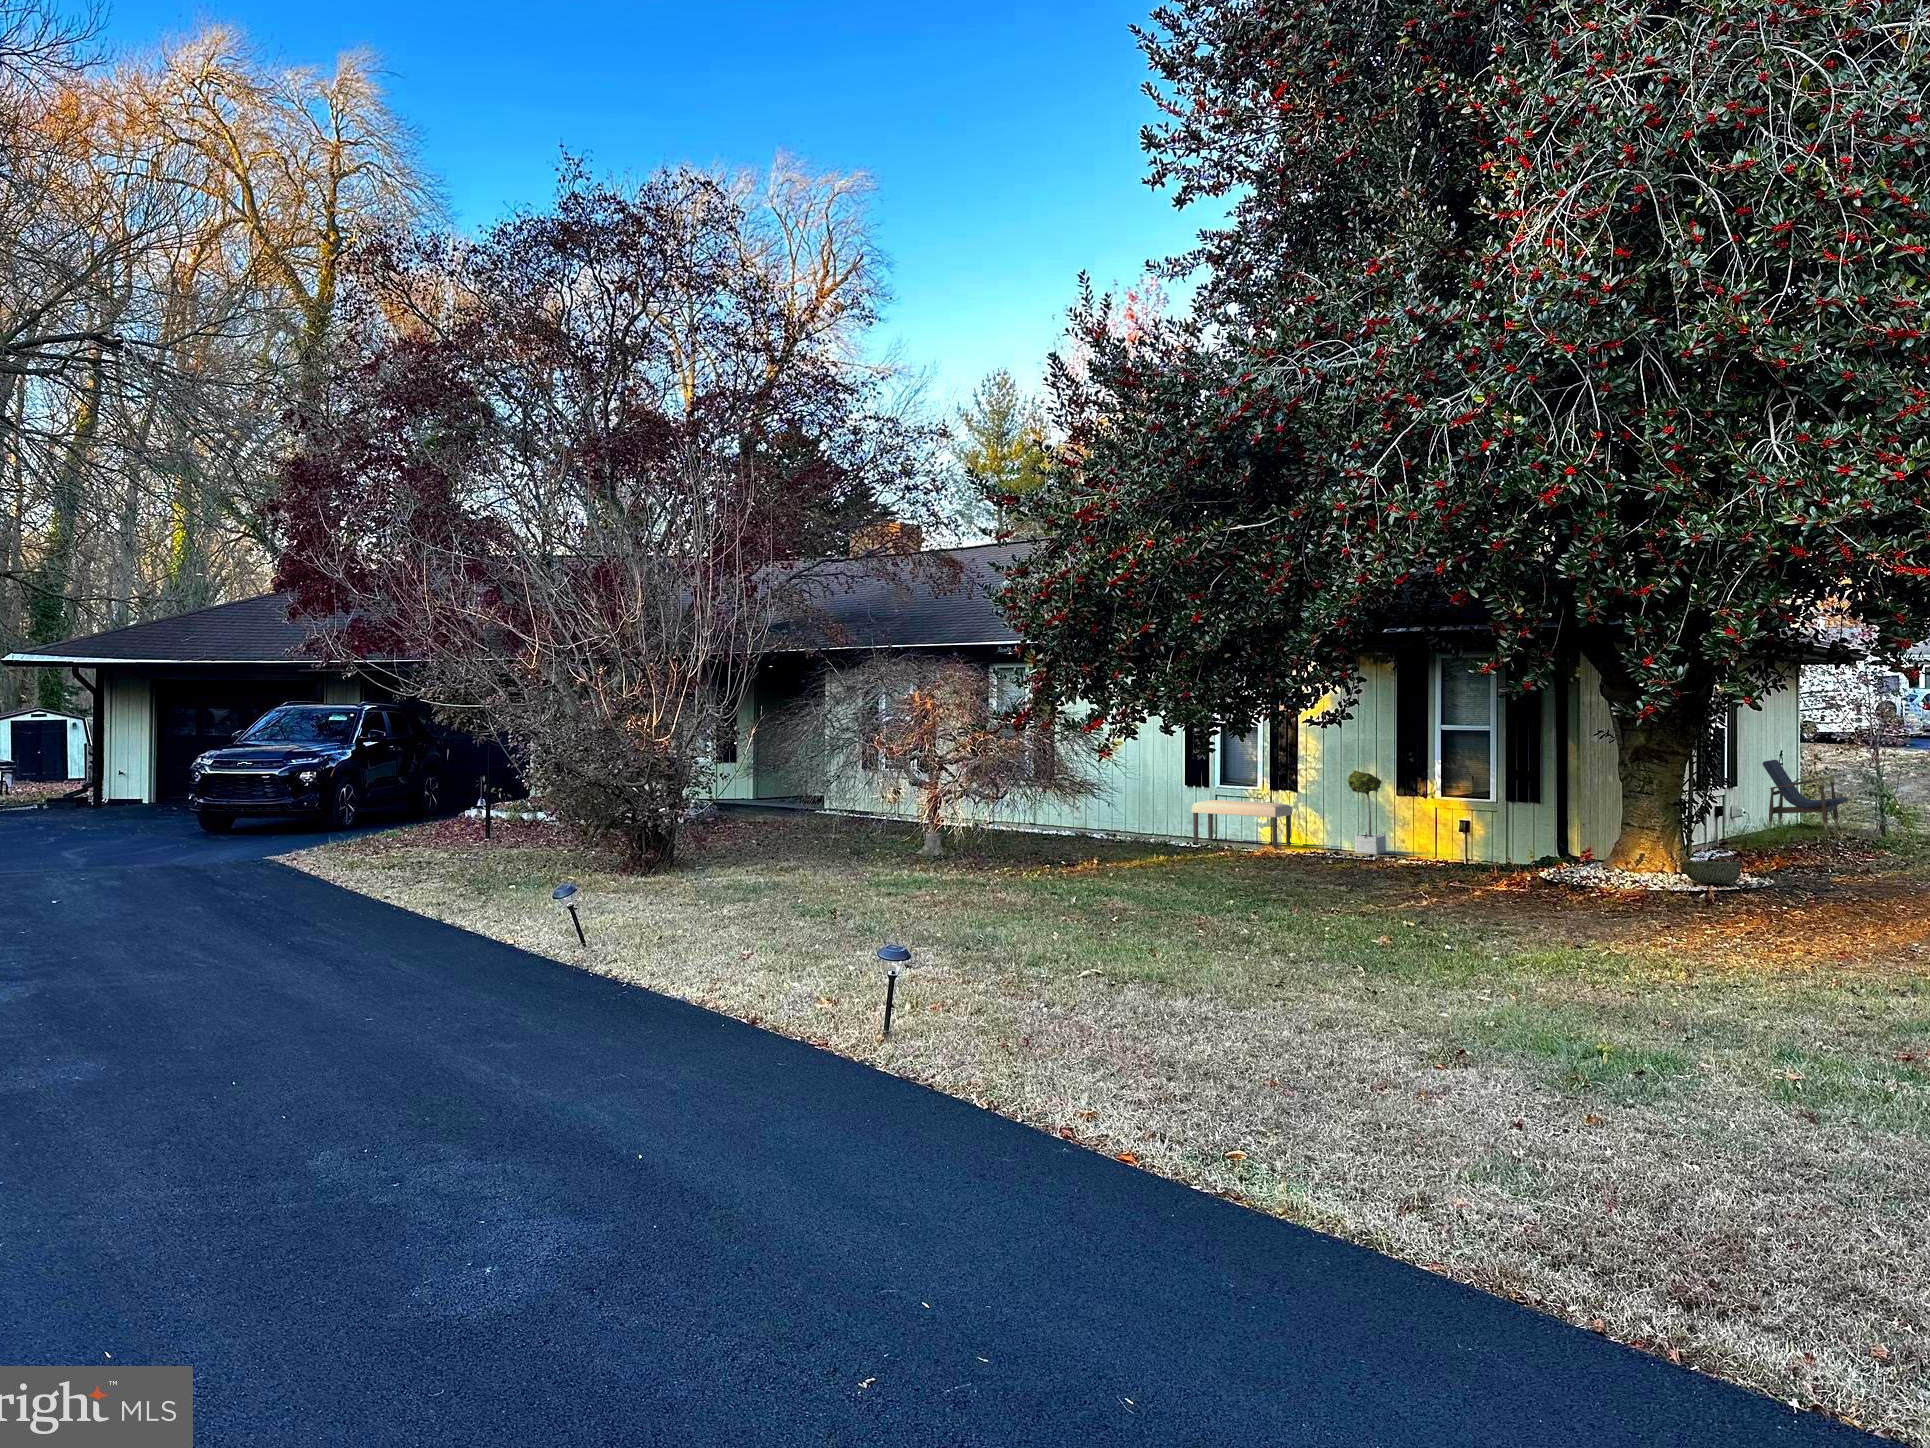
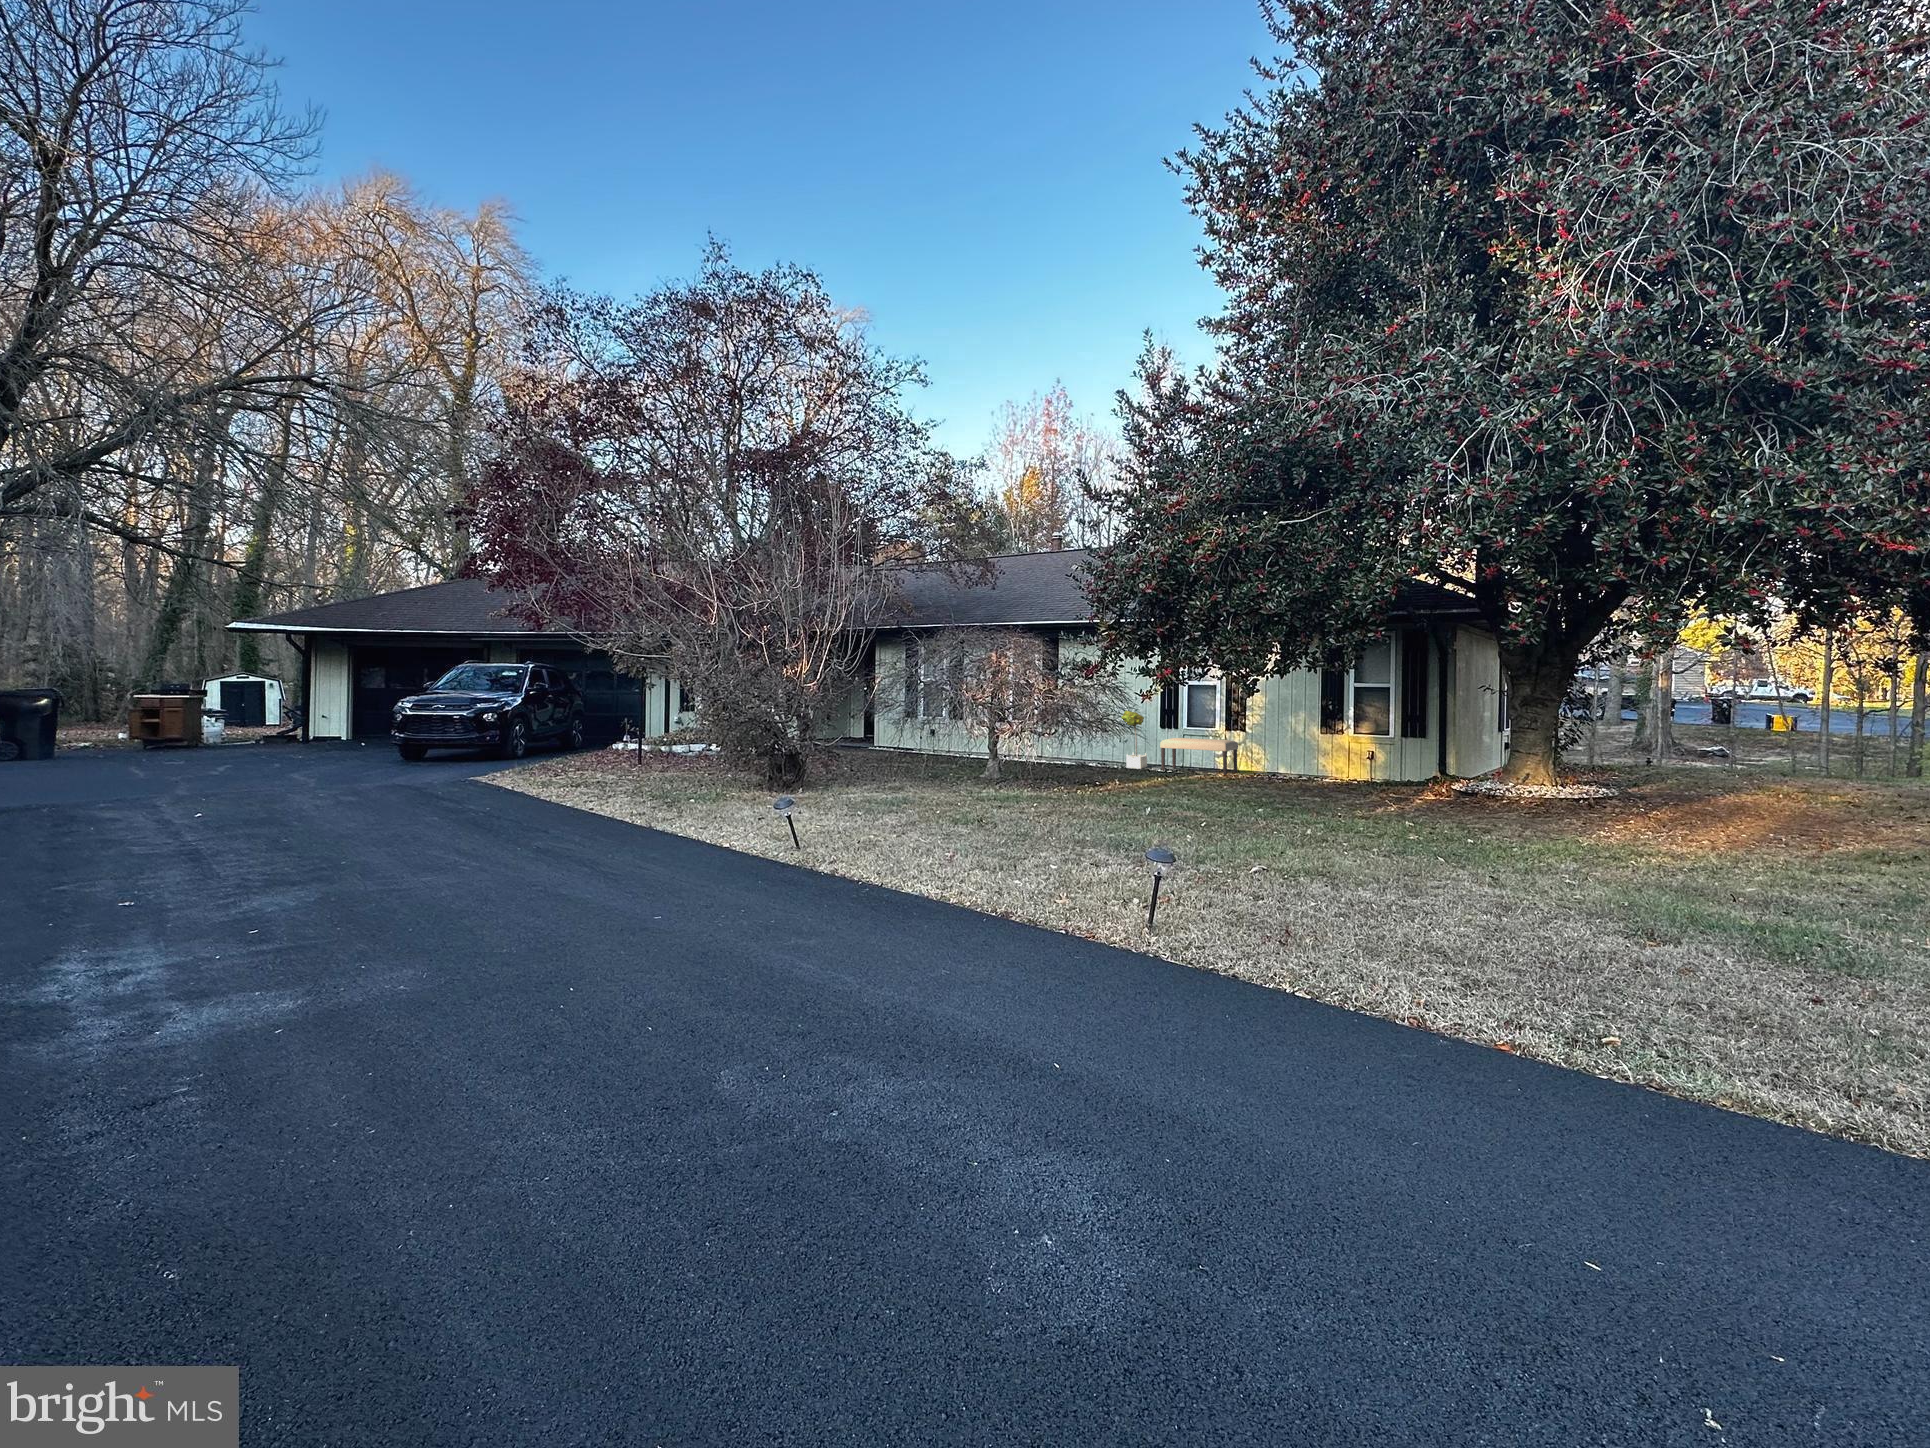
lounge chair: present [1763,760,1848,830] -> none [1590,702,1653,756]
potted tree: present [1348,770,1386,854] -> present [1122,710,1147,769]
woven basket: present [1683,861,1741,884] -> none [1545,784,1591,802]

